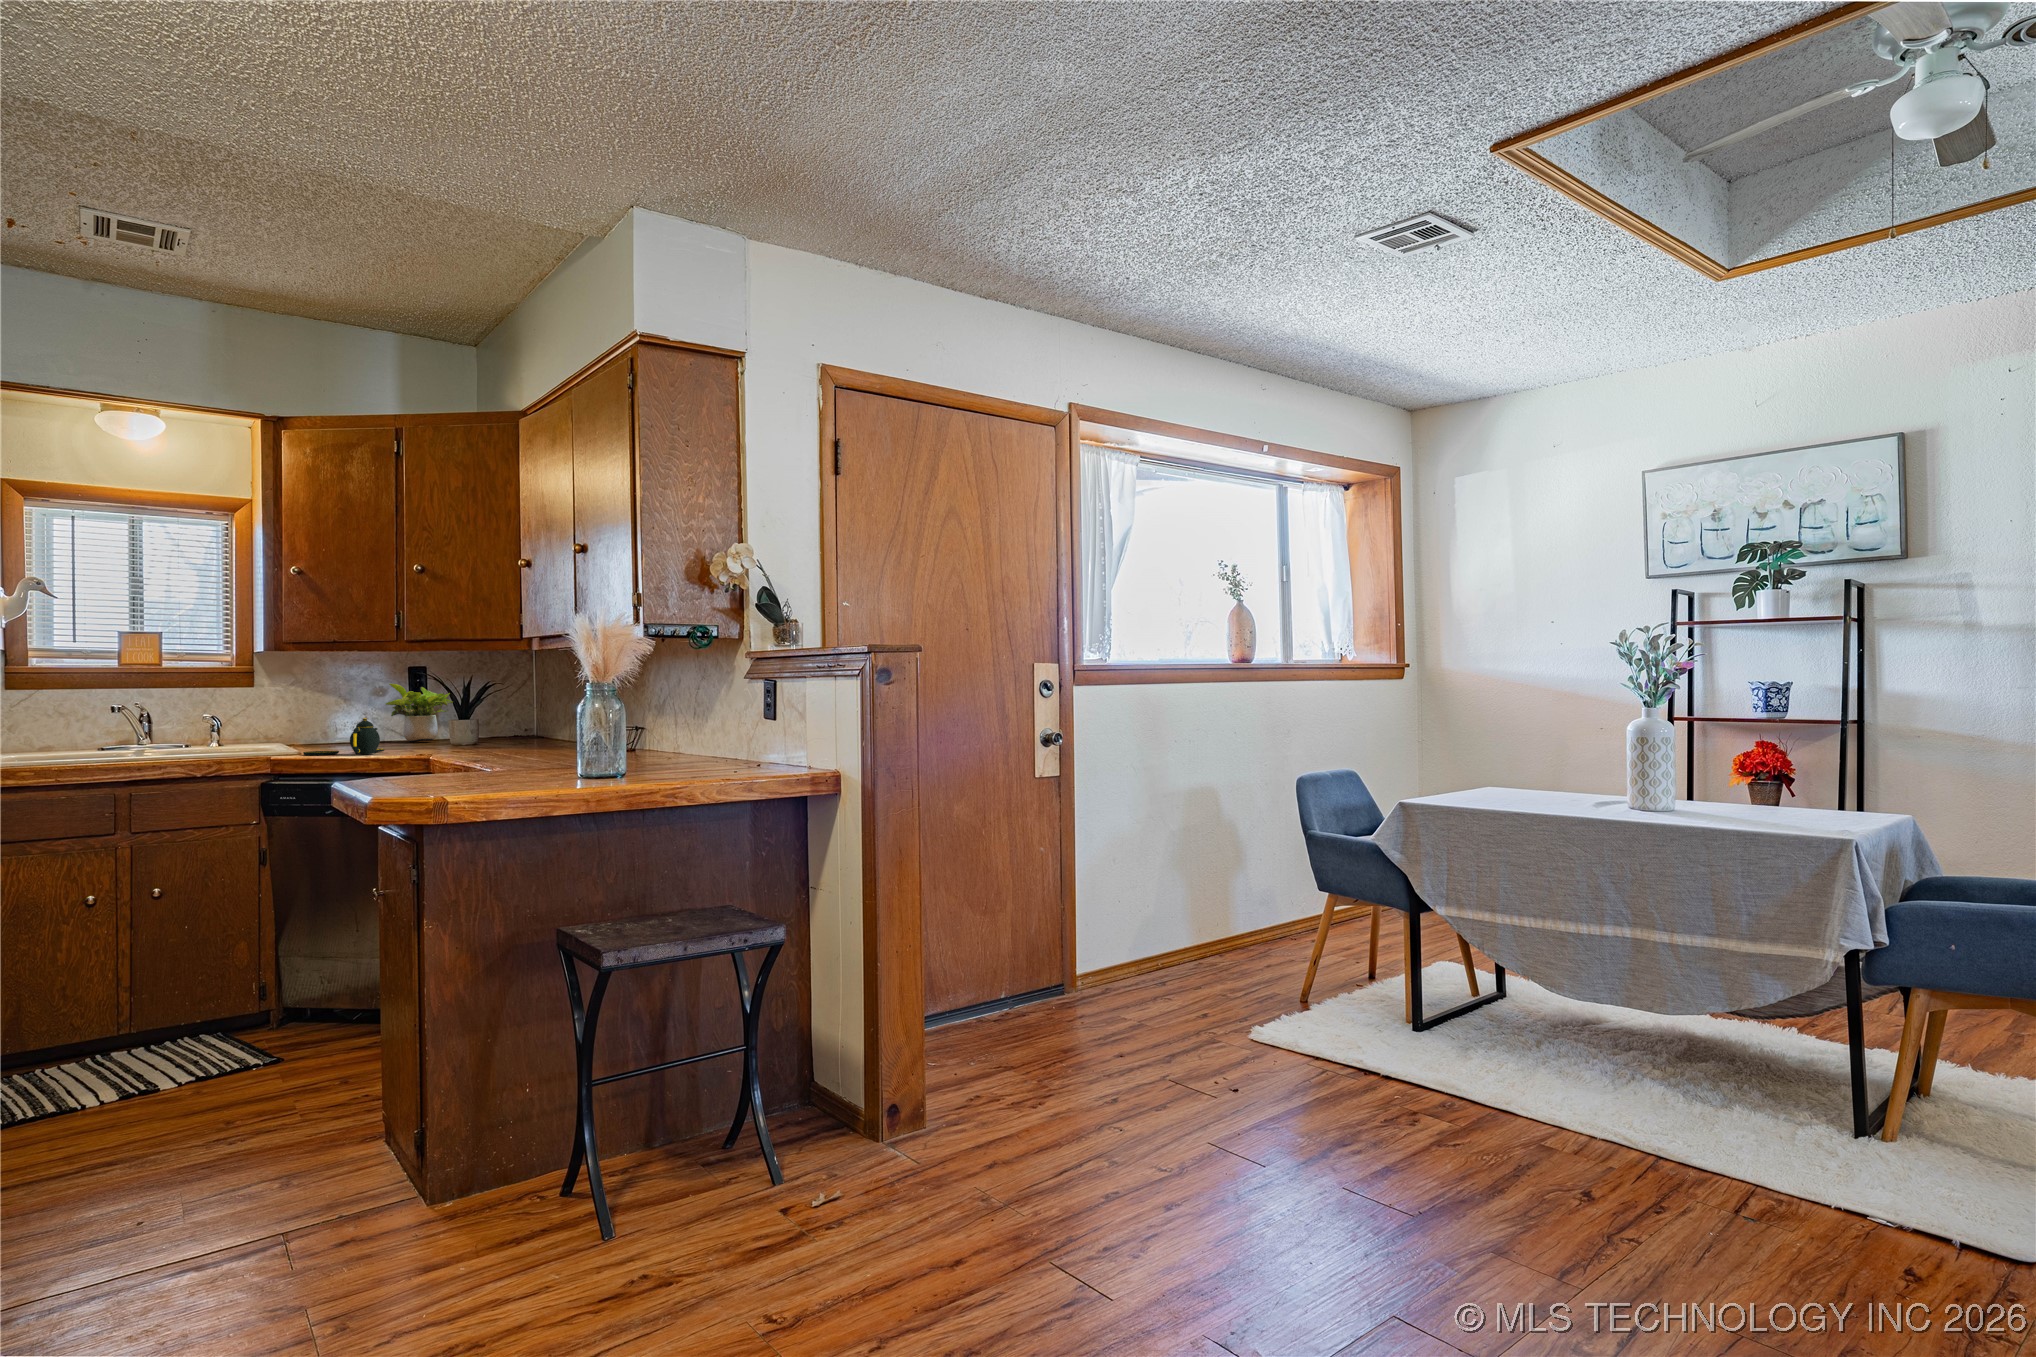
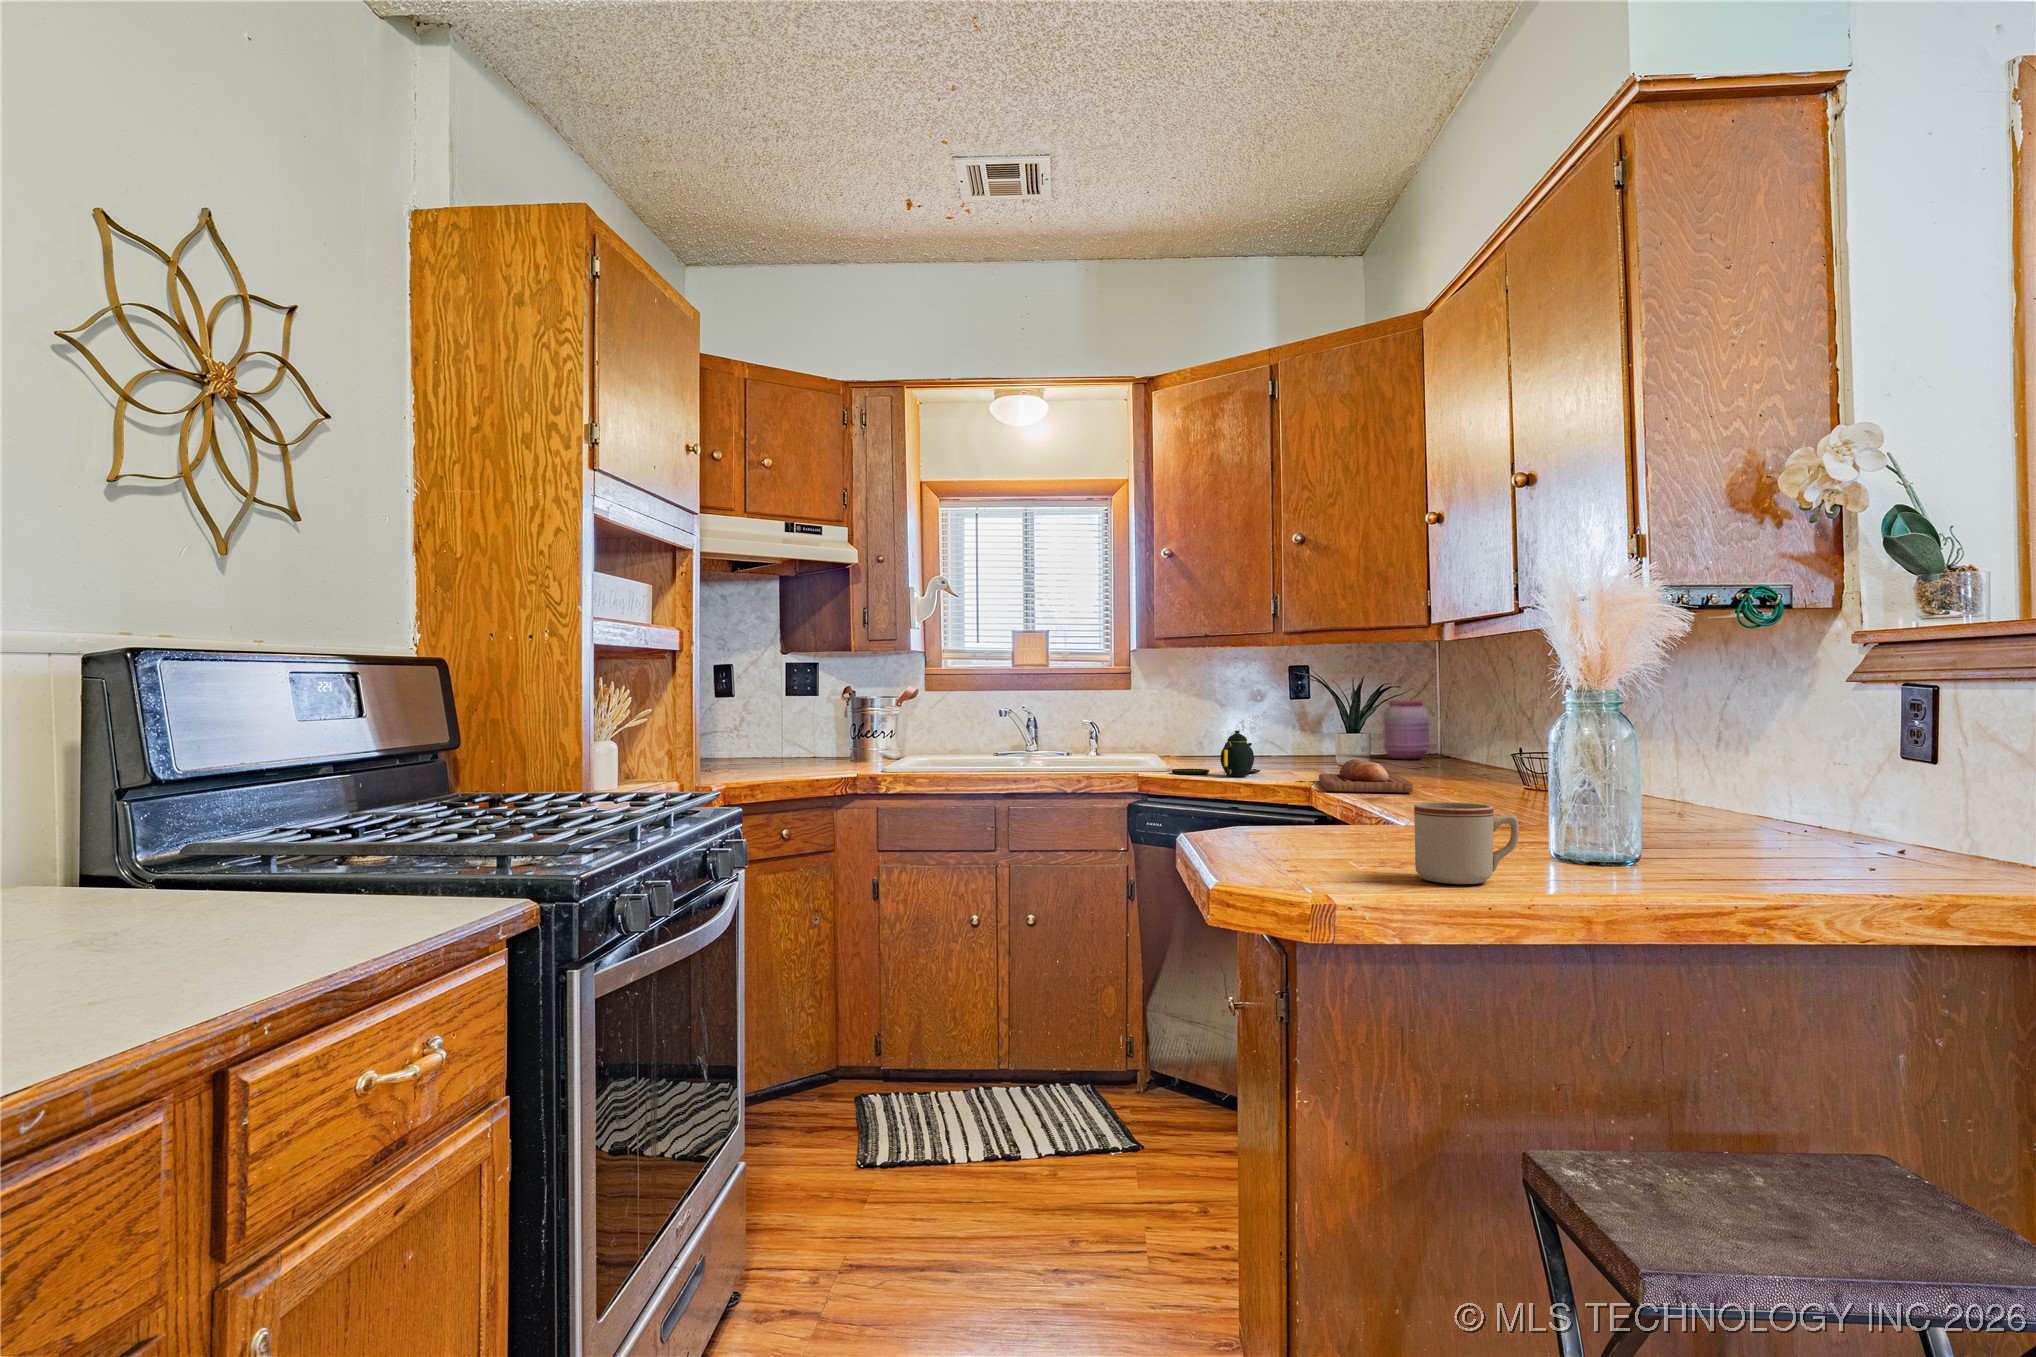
potted plant: present [386,684,453,742] -> none [1263,686,1341,759]
jar: none [490,694,526,739] -> present [1384,700,1429,759]
bread loaf: none [435,736,507,758] -> present [1319,759,1413,792]
mug: none [495,747,555,791] -> present [1414,802,1519,884]

